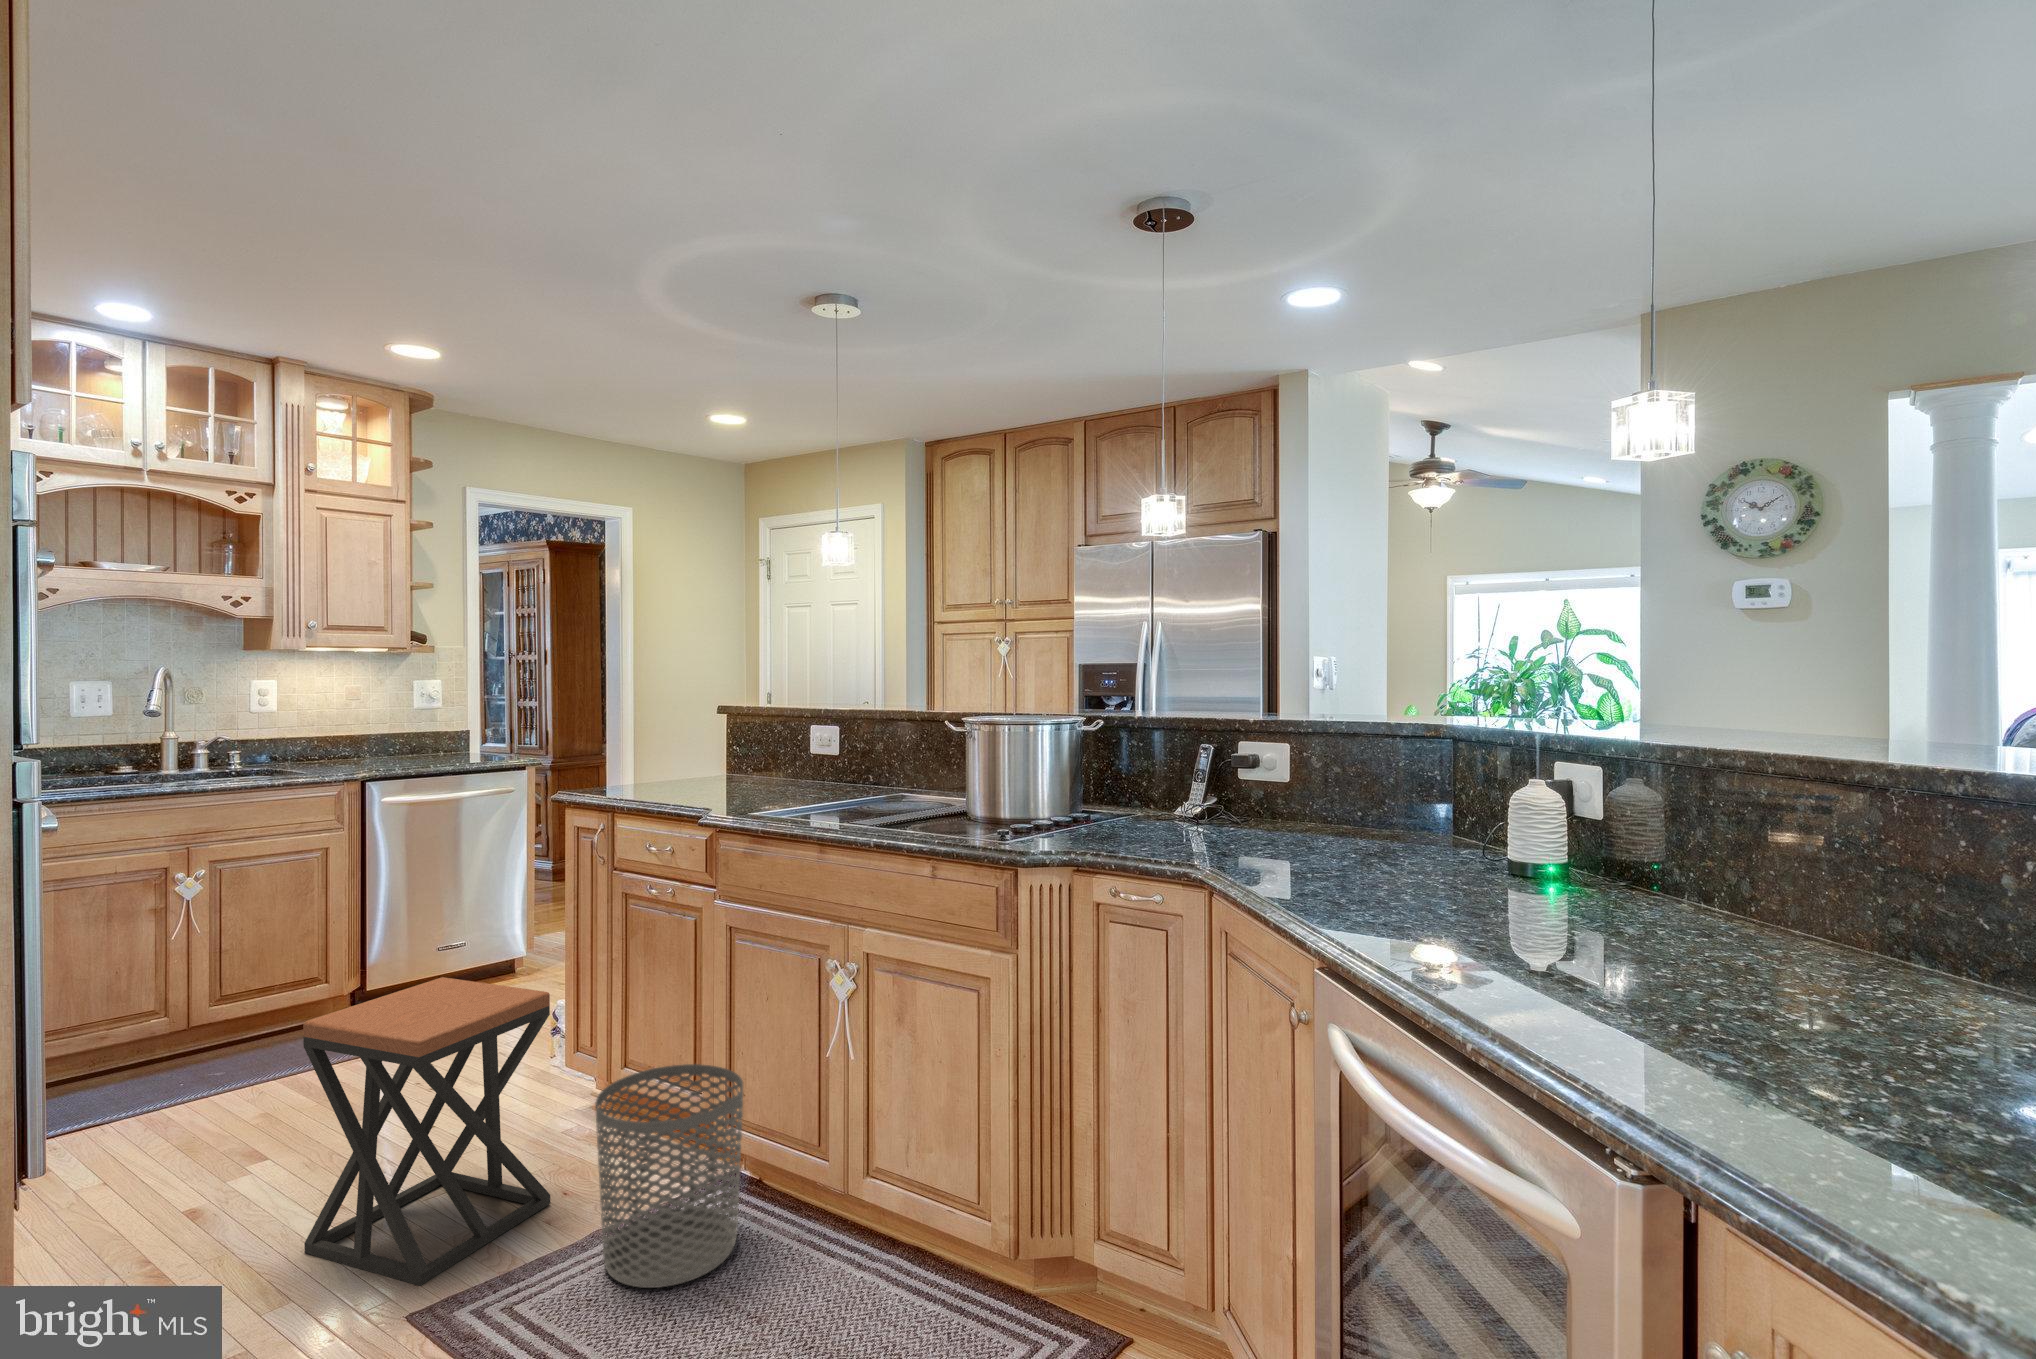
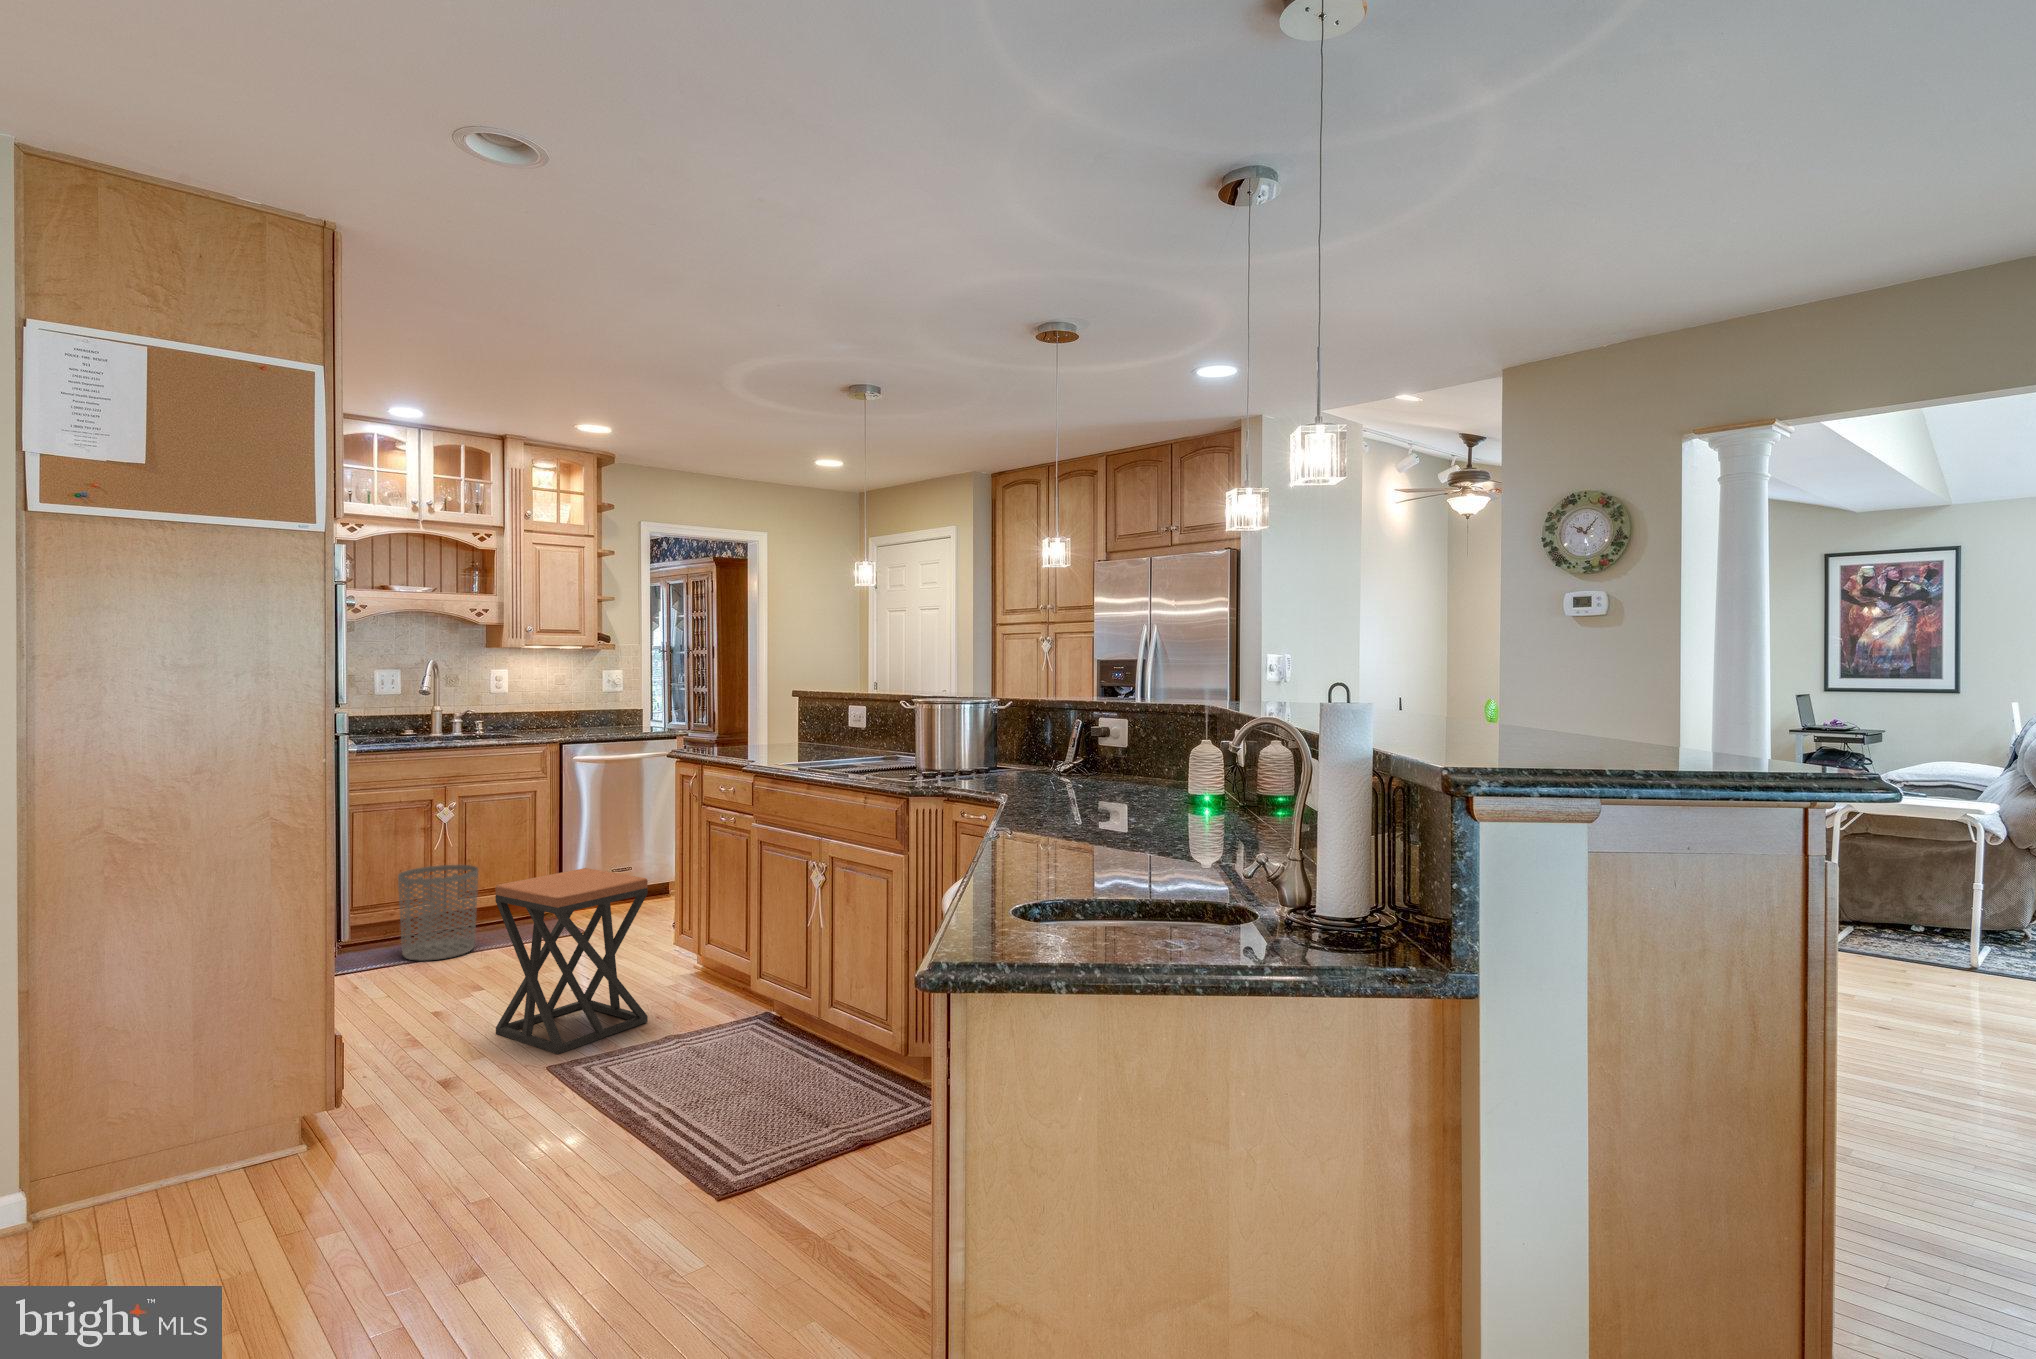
waste bin: present [596,1064,743,1288] -> present [398,865,478,961]

